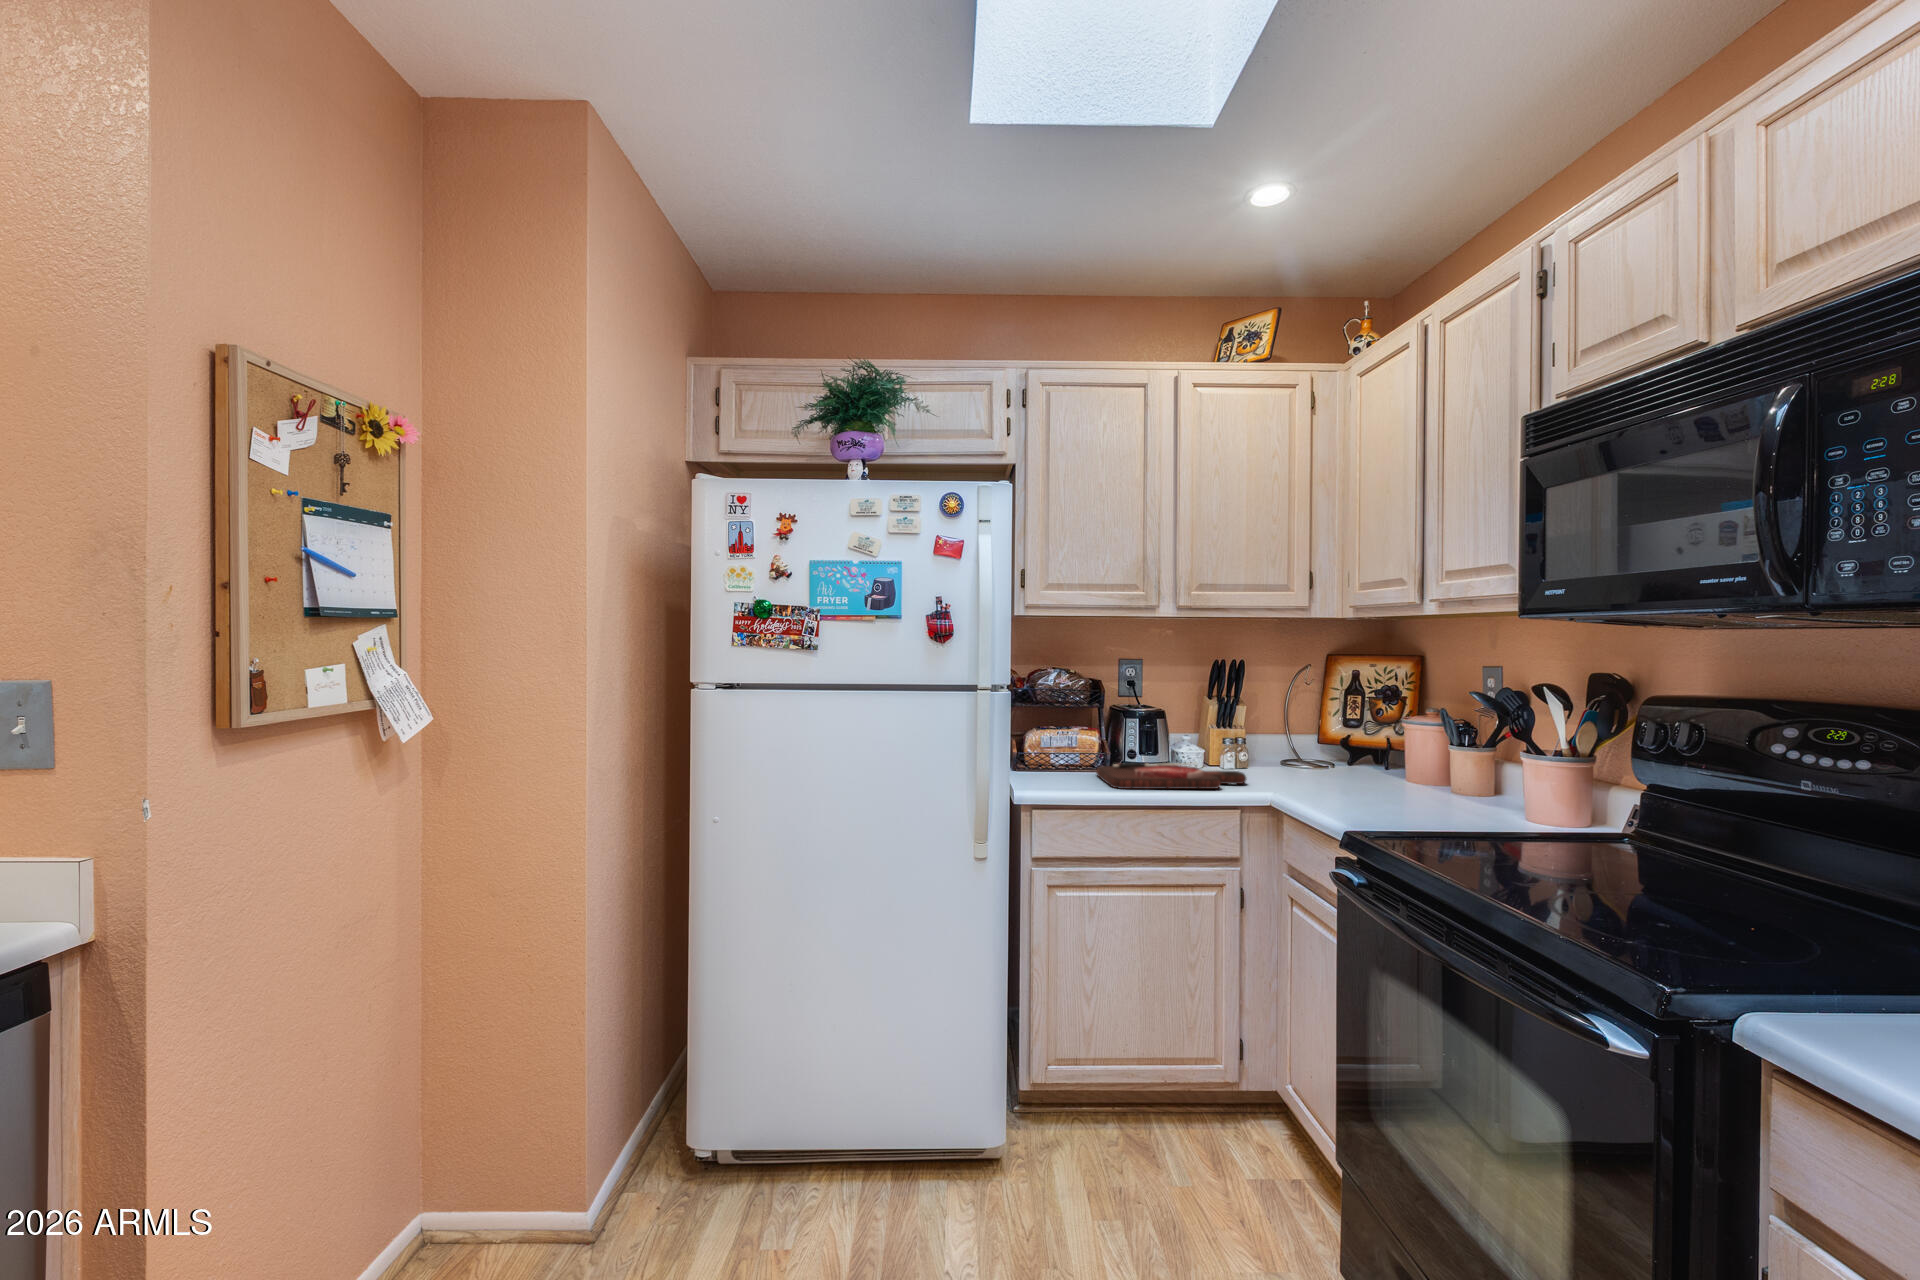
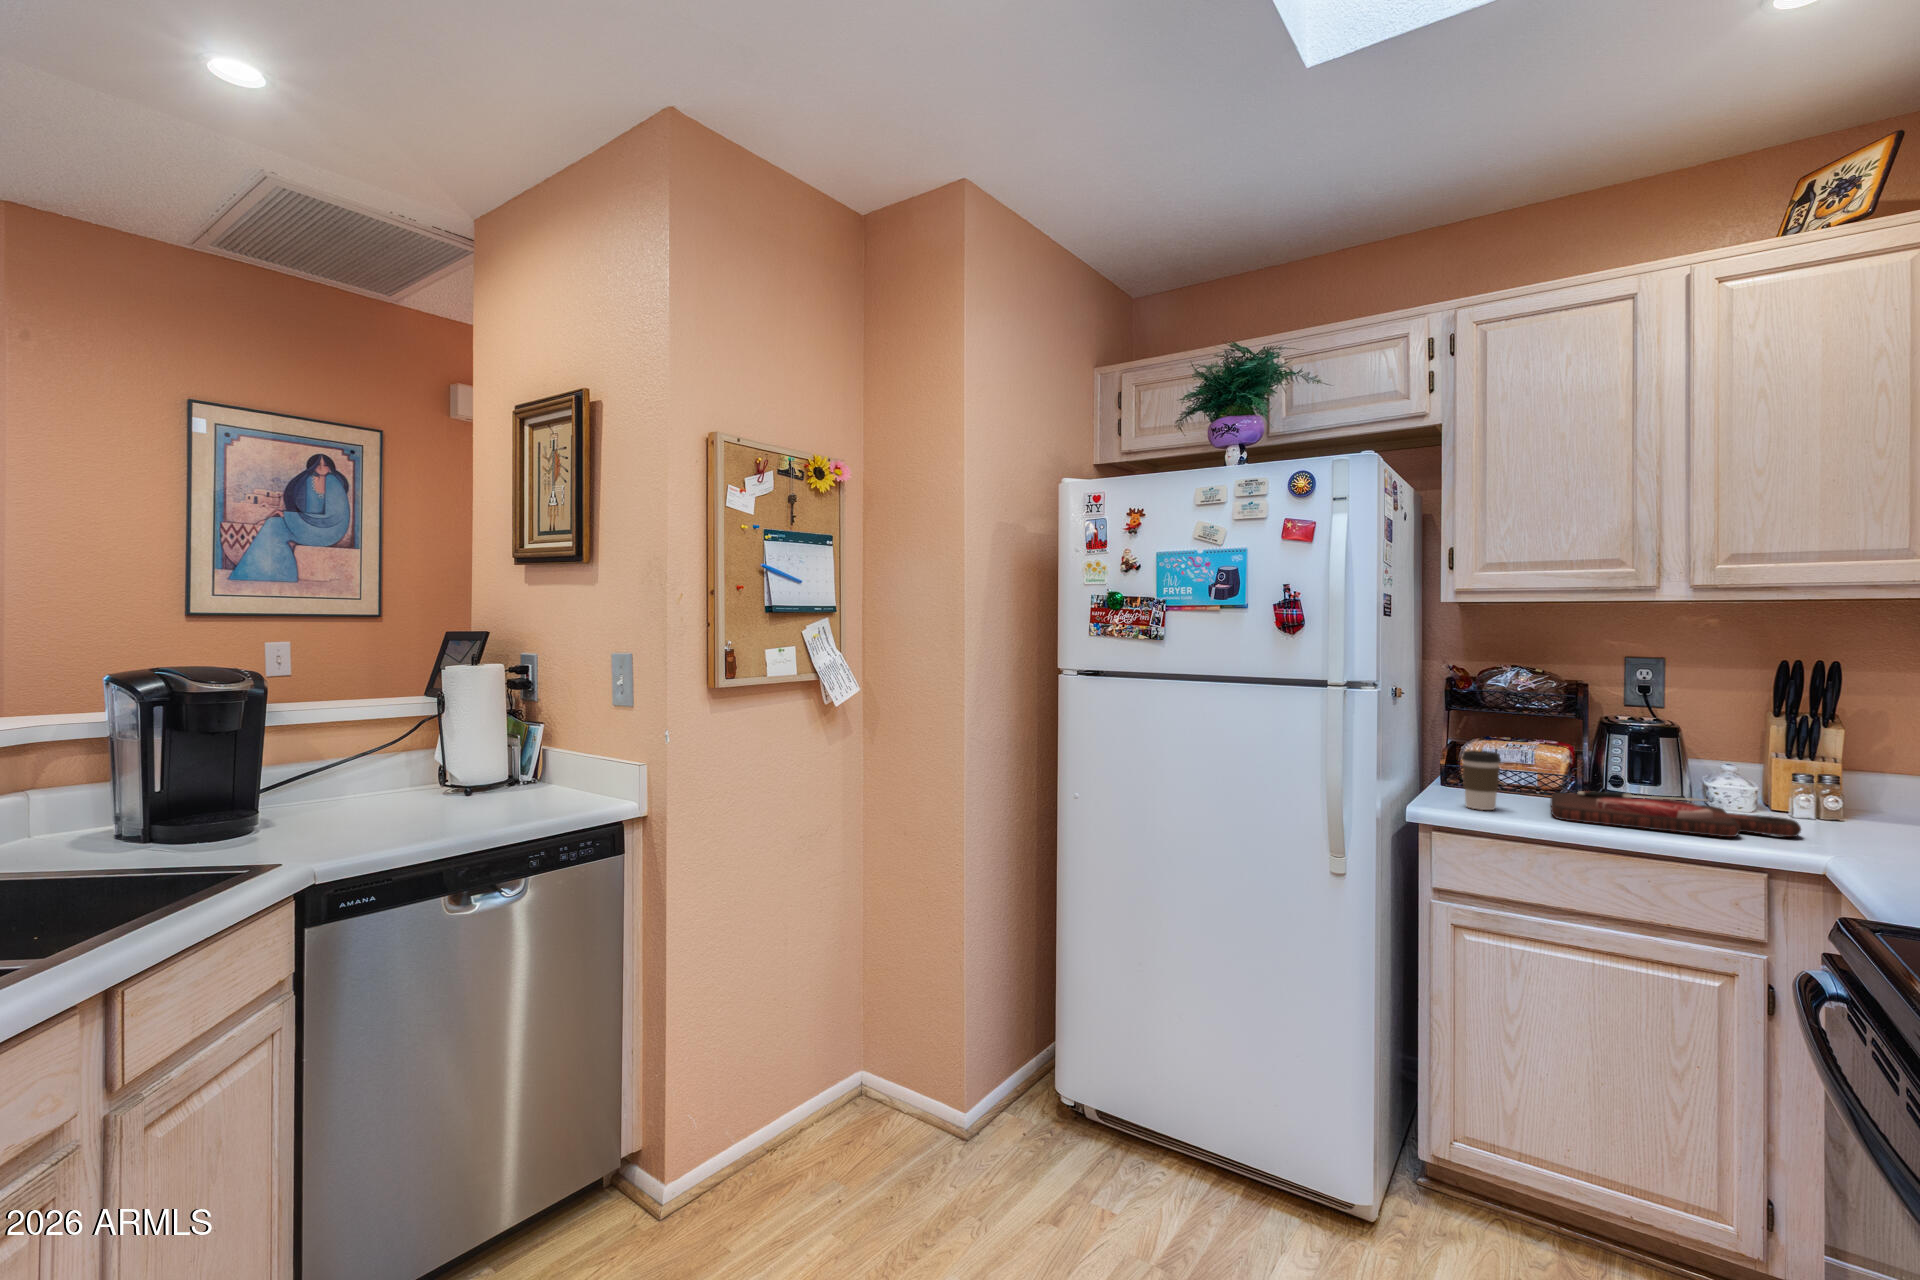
coffee cup: none [1048,738,1076,787] -> present [1461,750,1501,810]

